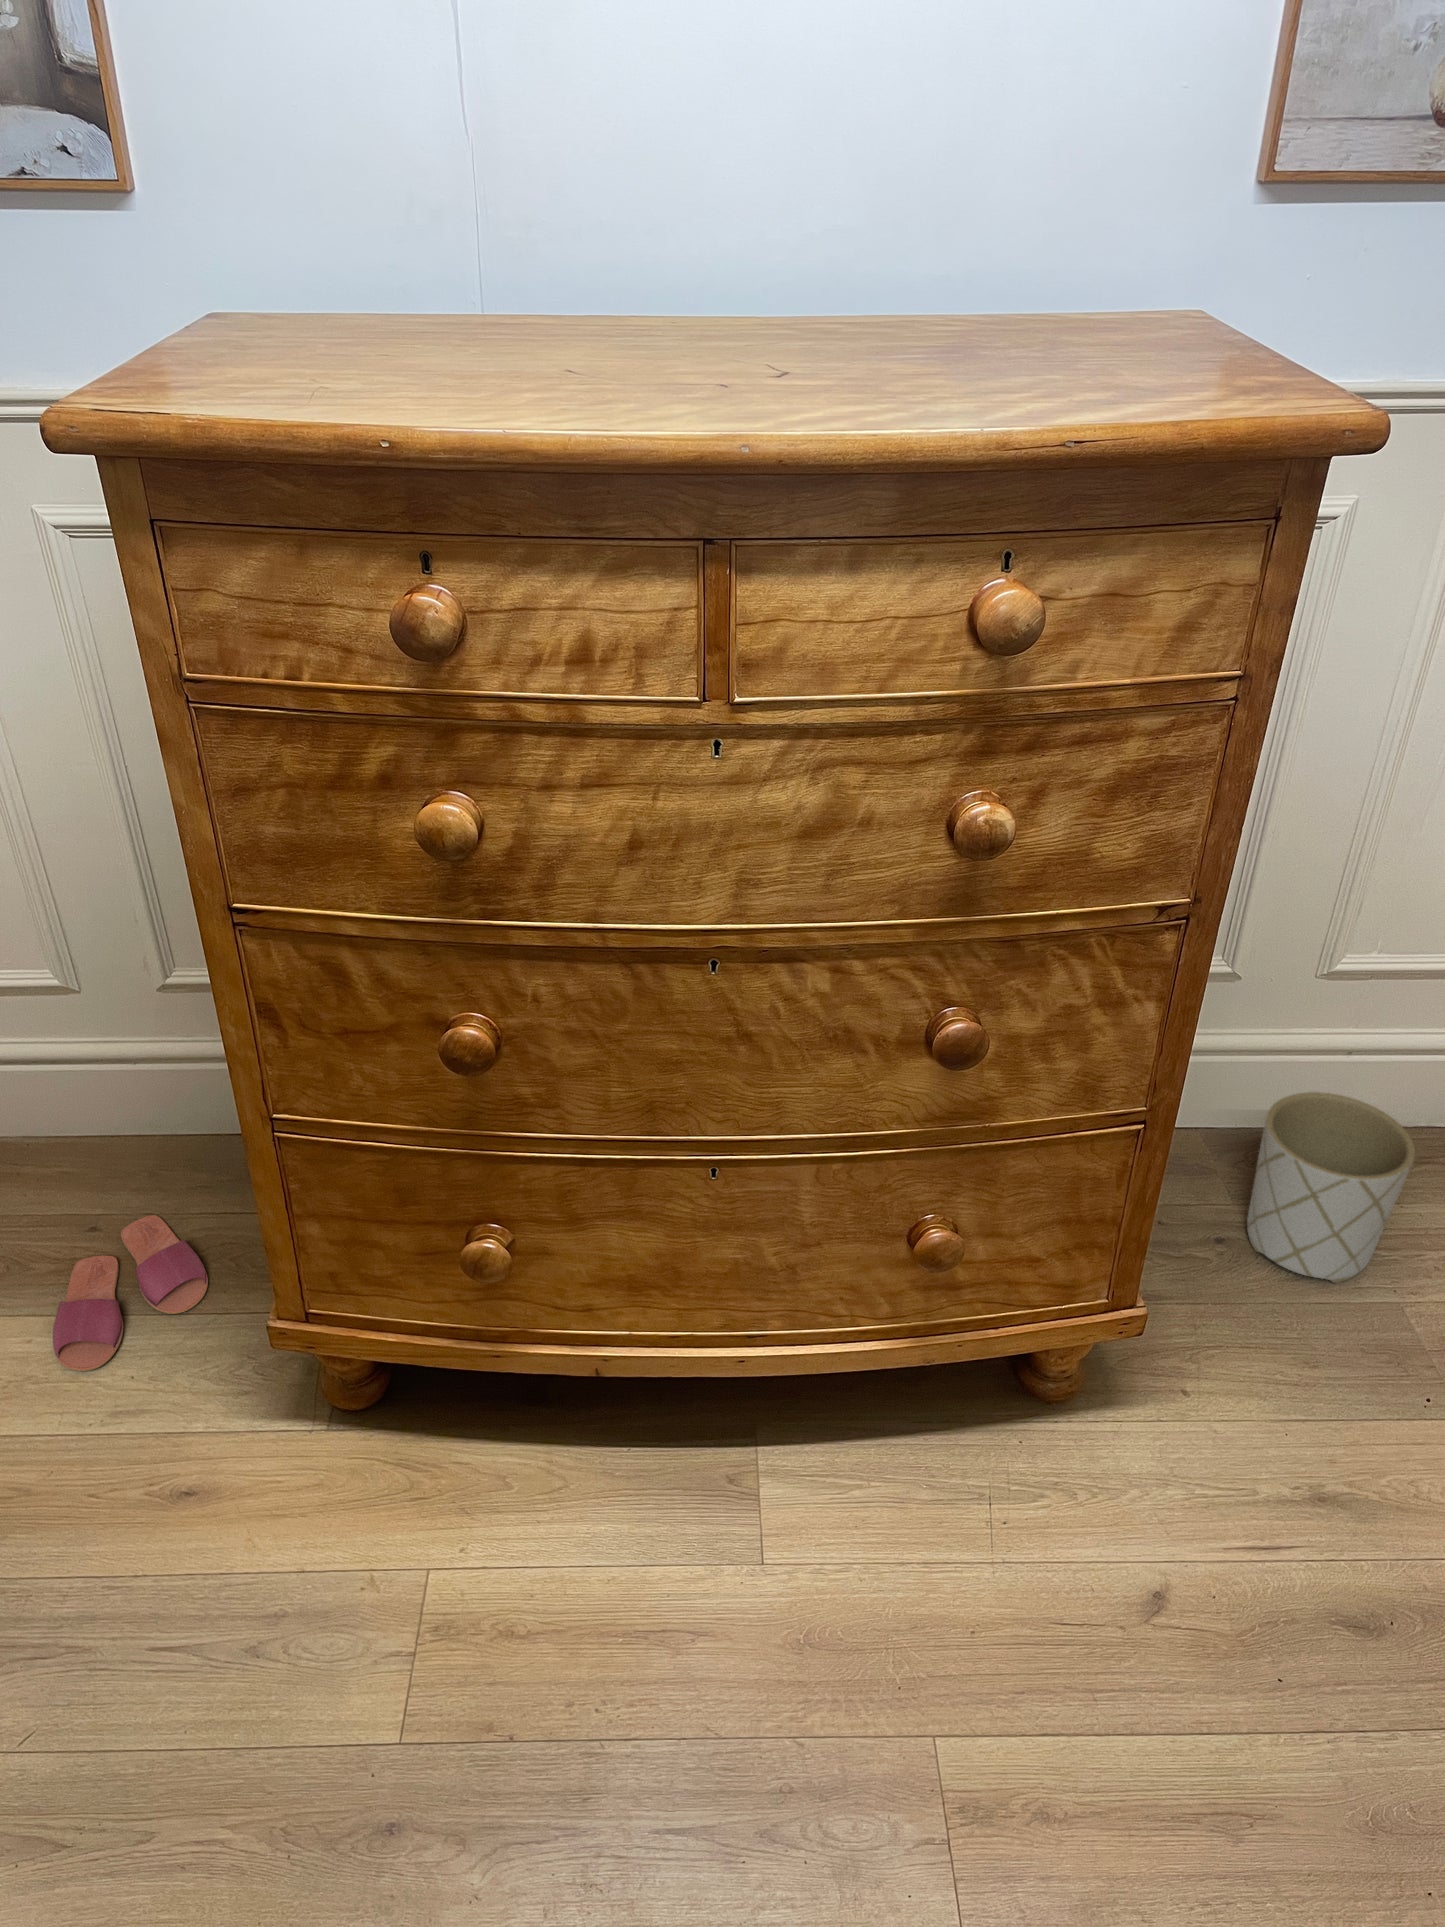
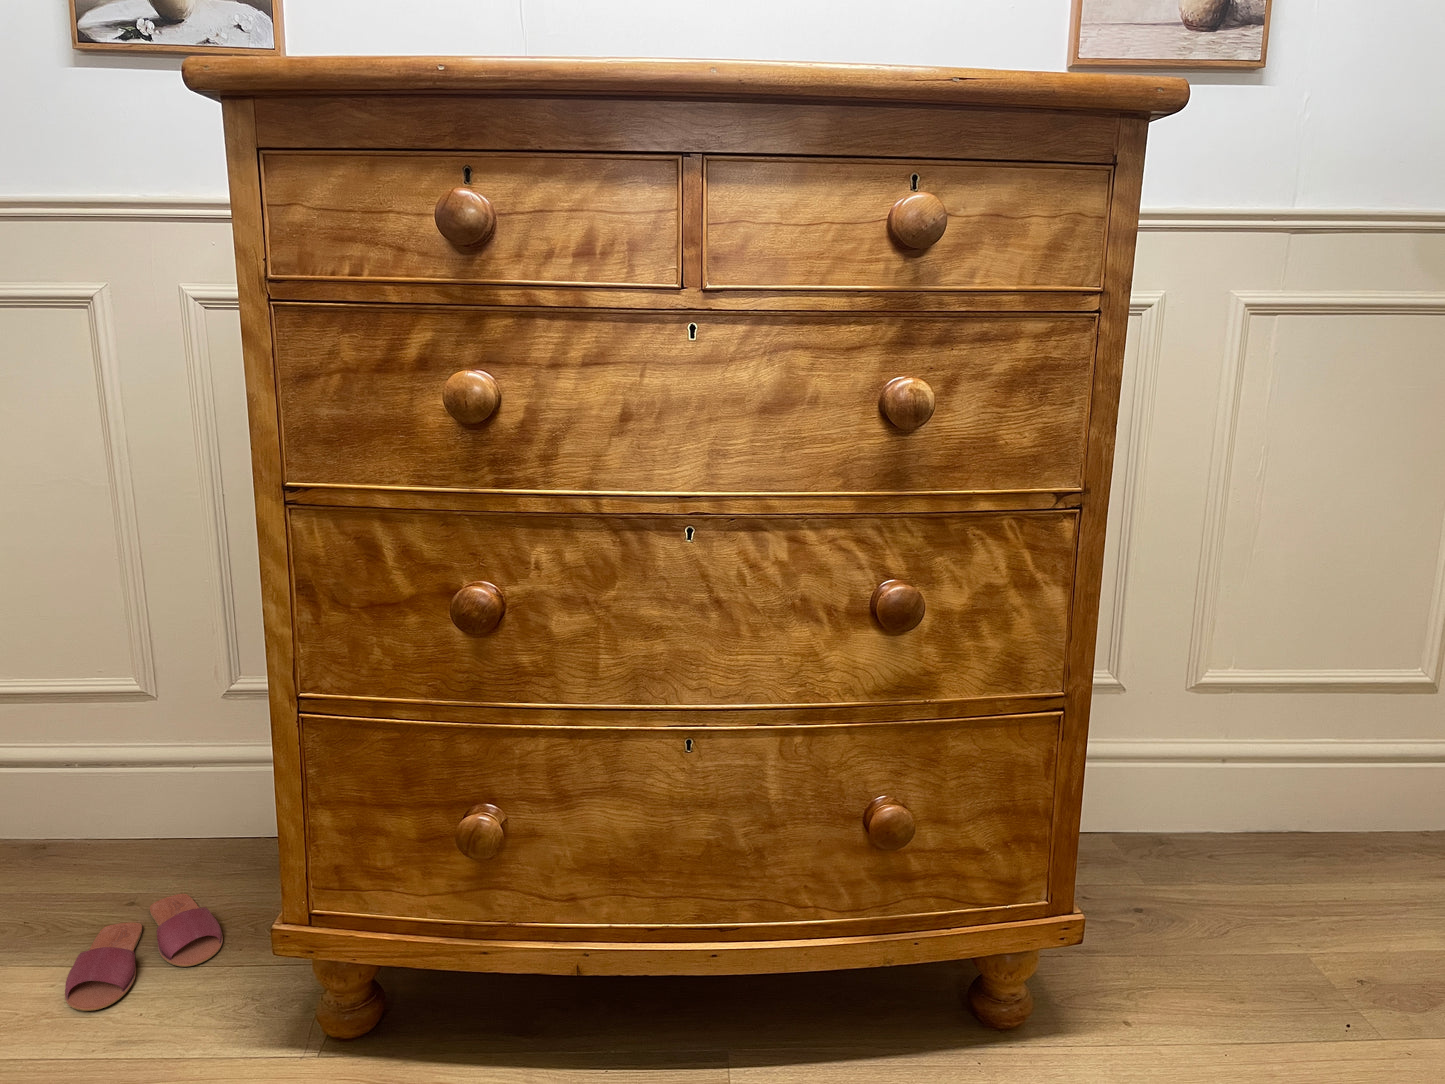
planter: present [1247,1092,1415,1283] -> none [1159,771,1296,939]

